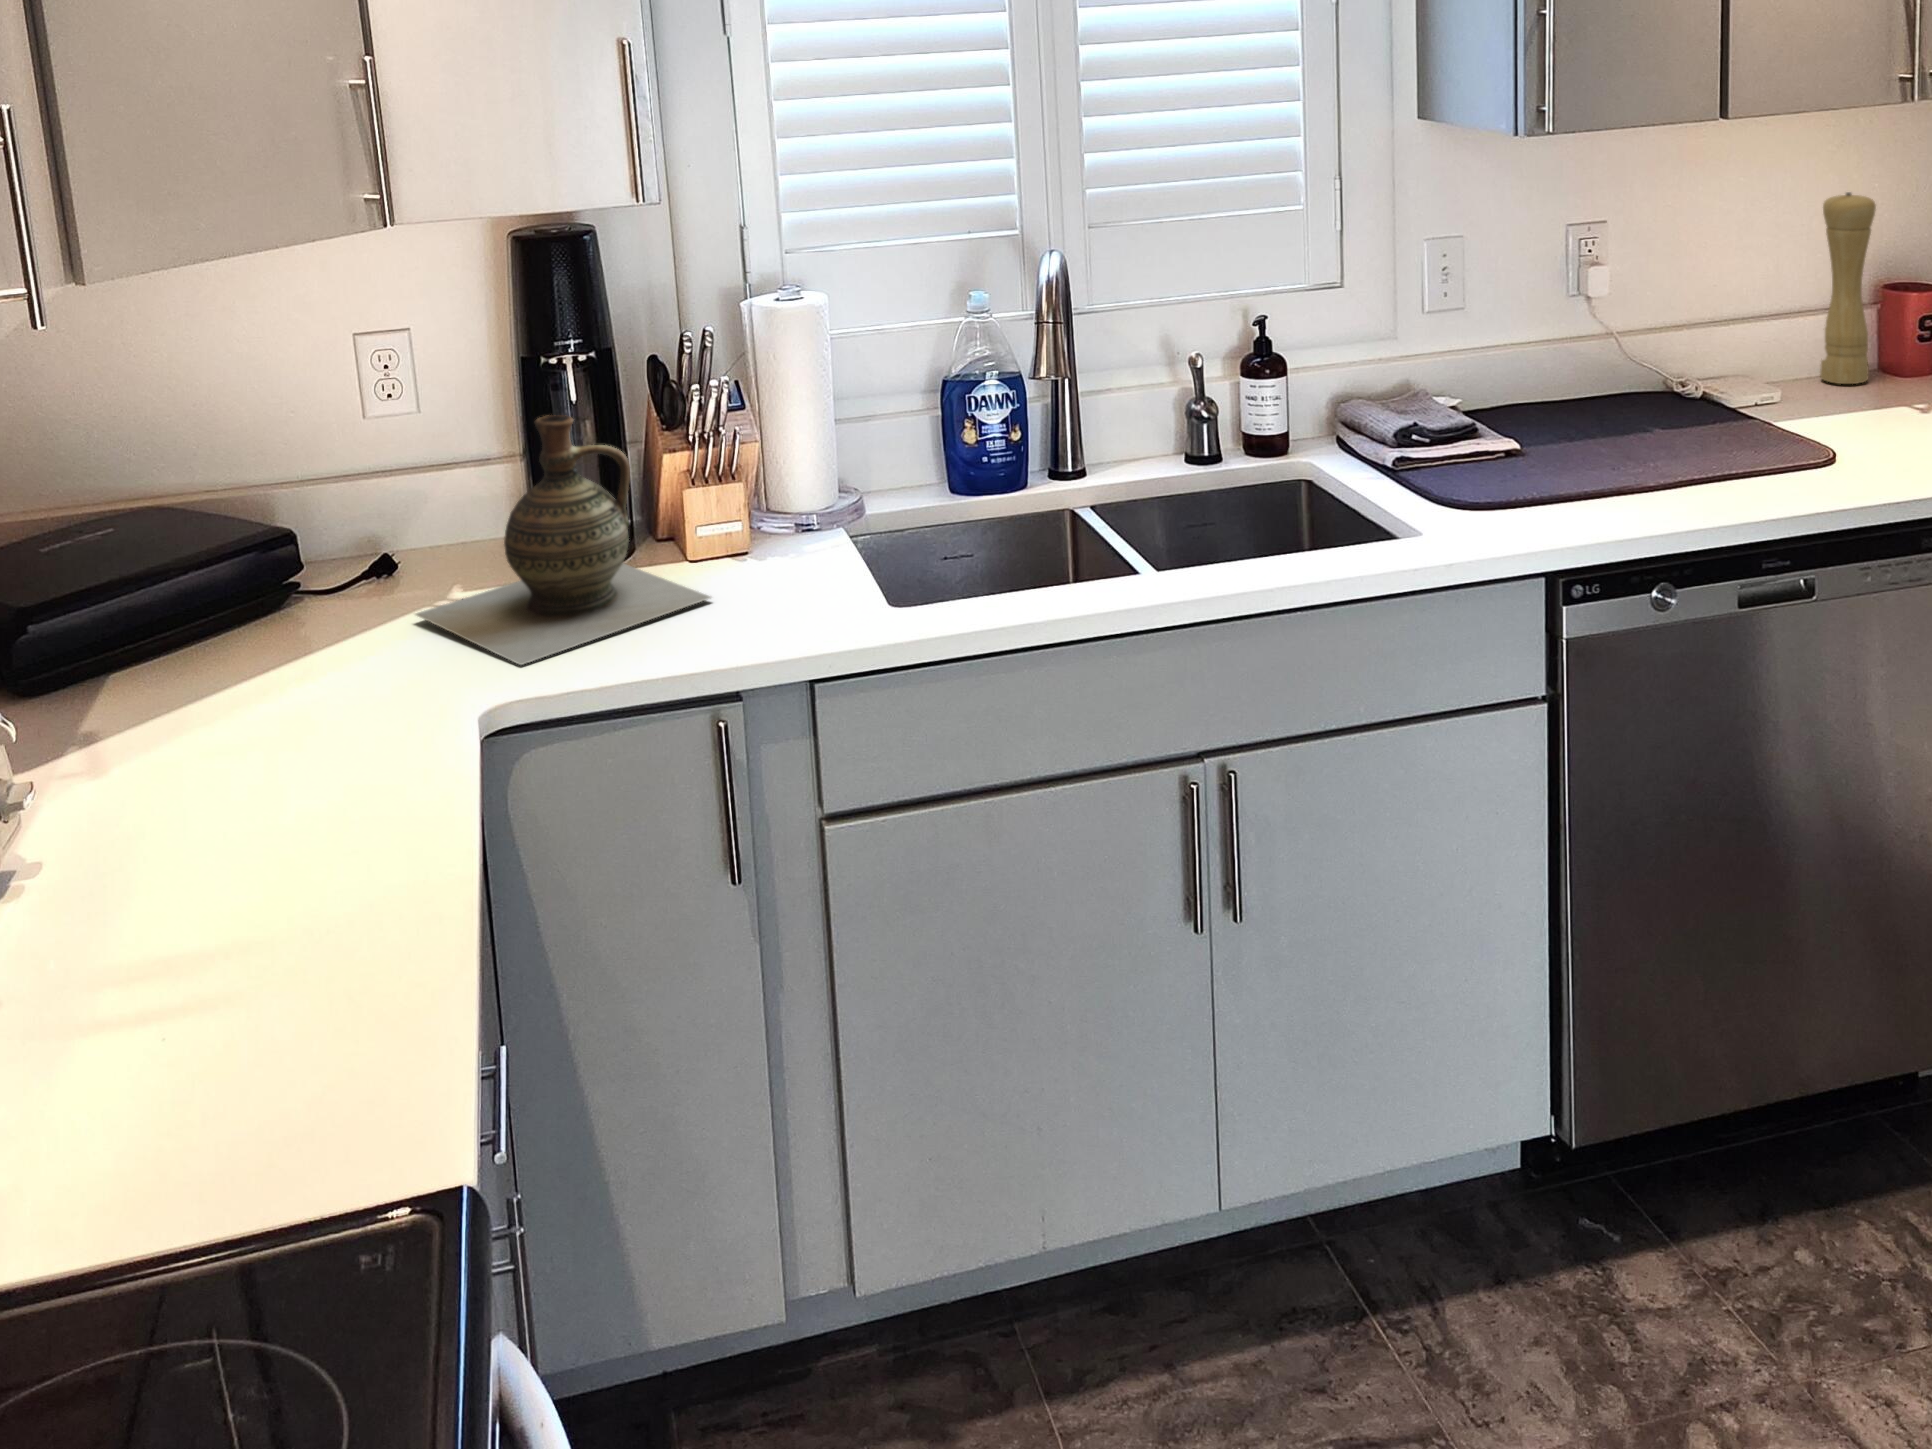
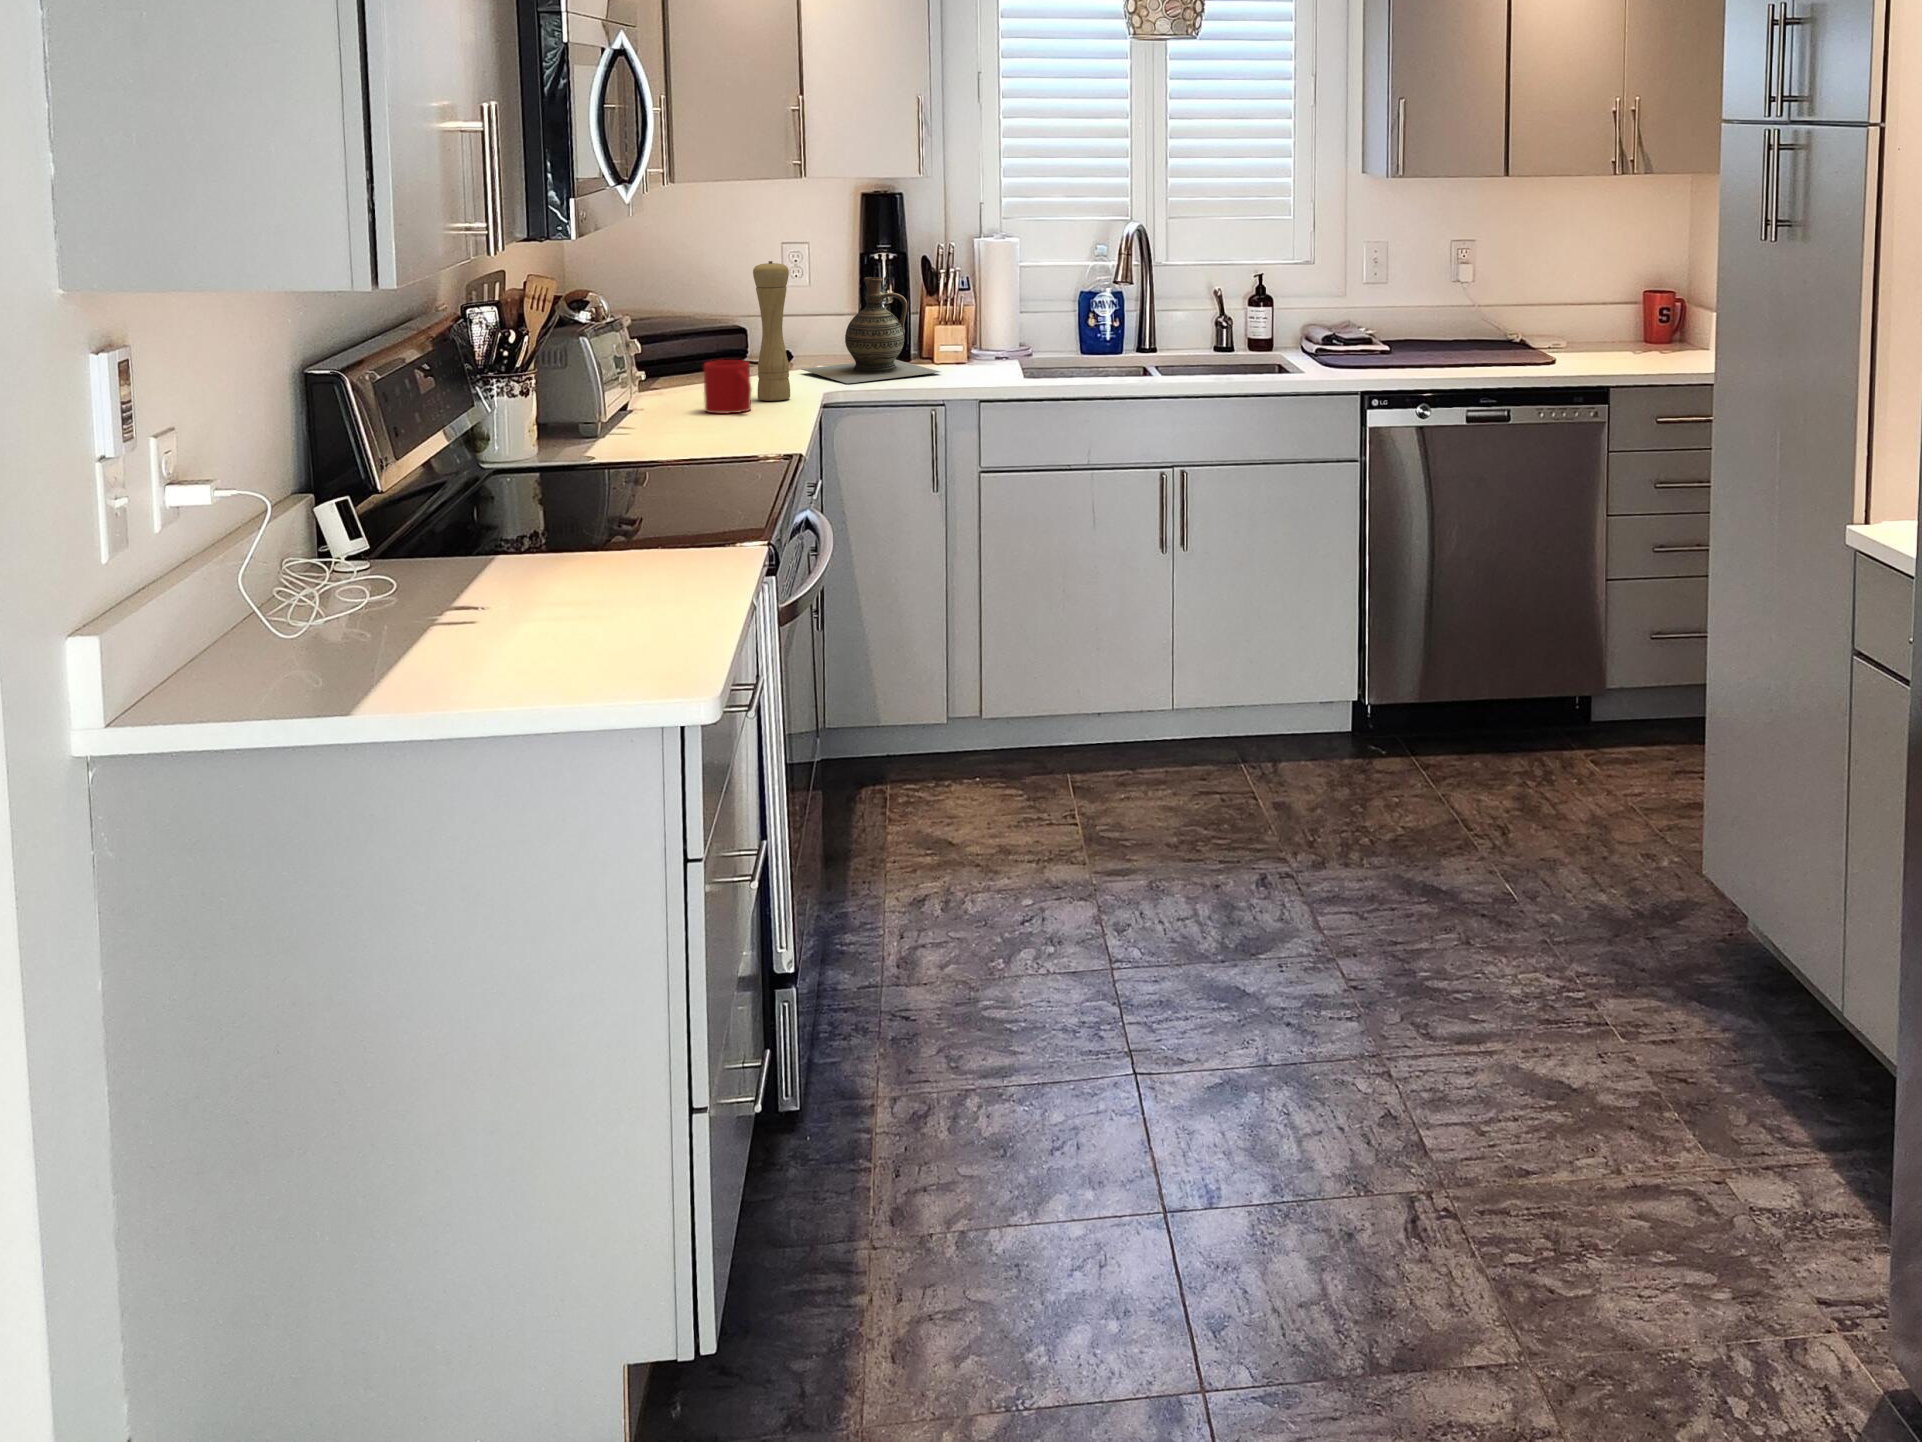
pepper mill: present [1820,192,1876,384] -> present [753,261,790,401]
mug: none [166,713,300,868] -> present [704,360,751,413]

